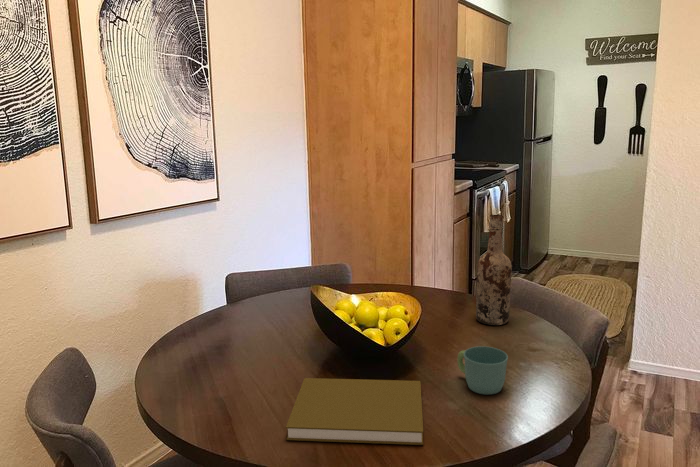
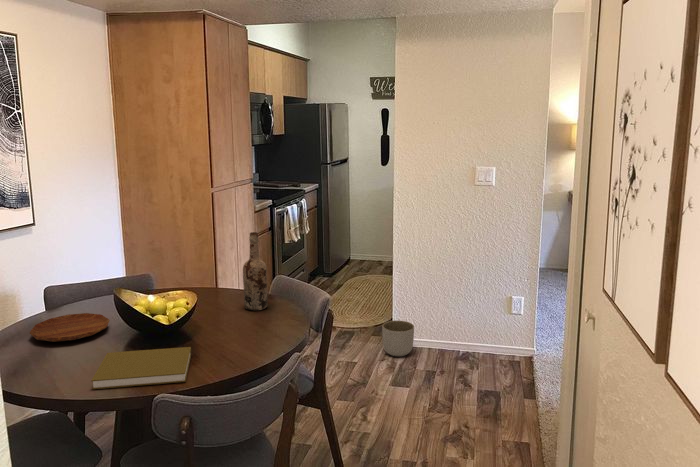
tray: none [207,312,303,351] -> present [30,313,110,342]
planter: none [620,339,668,387] -> present [382,321,414,357]
mug: present [458,346,508,394] -> none [219,321,249,352]

